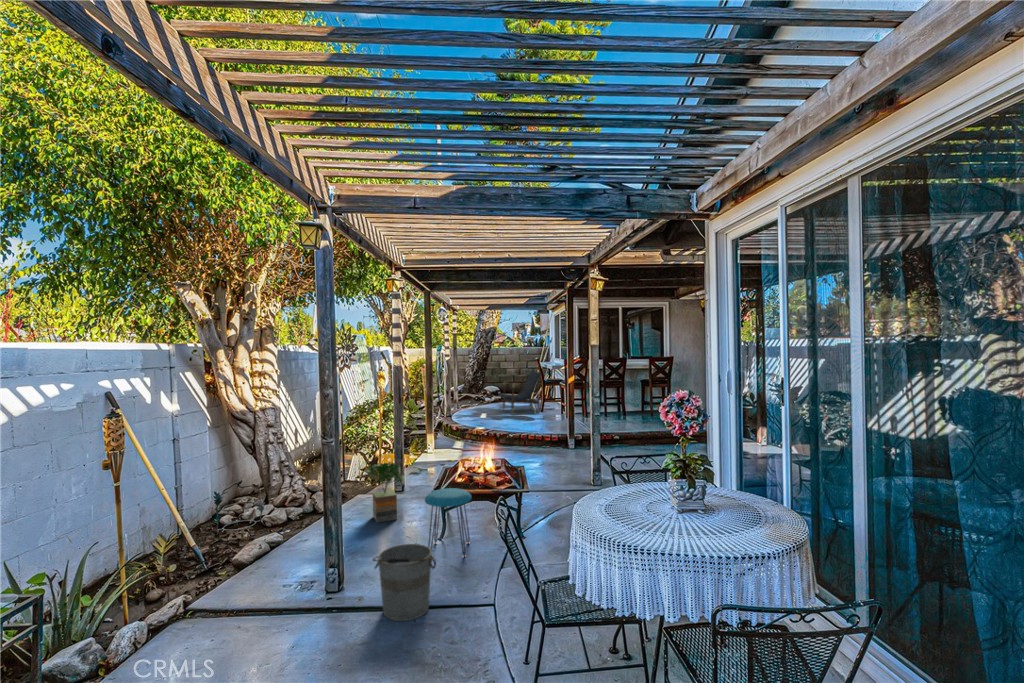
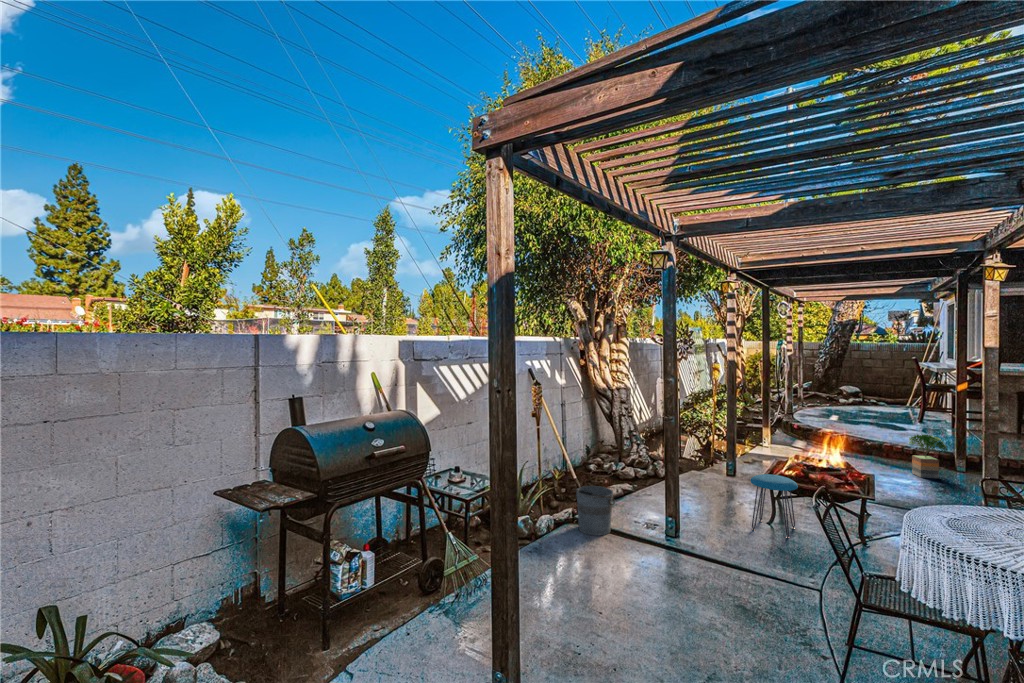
lounge chair: present [498,371,541,413] -> none [851,373,913,420]
potted tree: present [367,462,404,523] -> present [909,435,947,478]
bucket: present [373,544,436,621] -> present [572,486,615,536]

